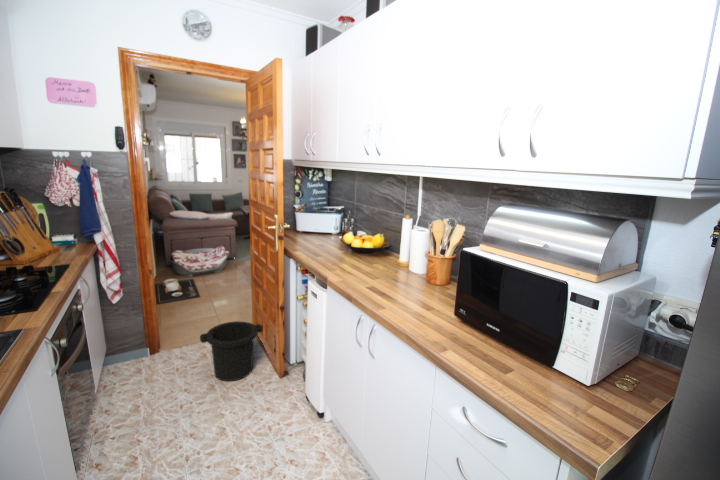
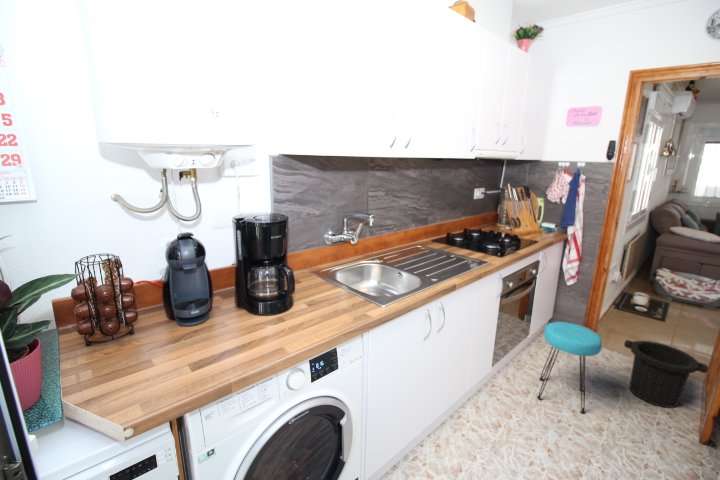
stool: none [127,346,201,461] -> present [538,322,602,413]

